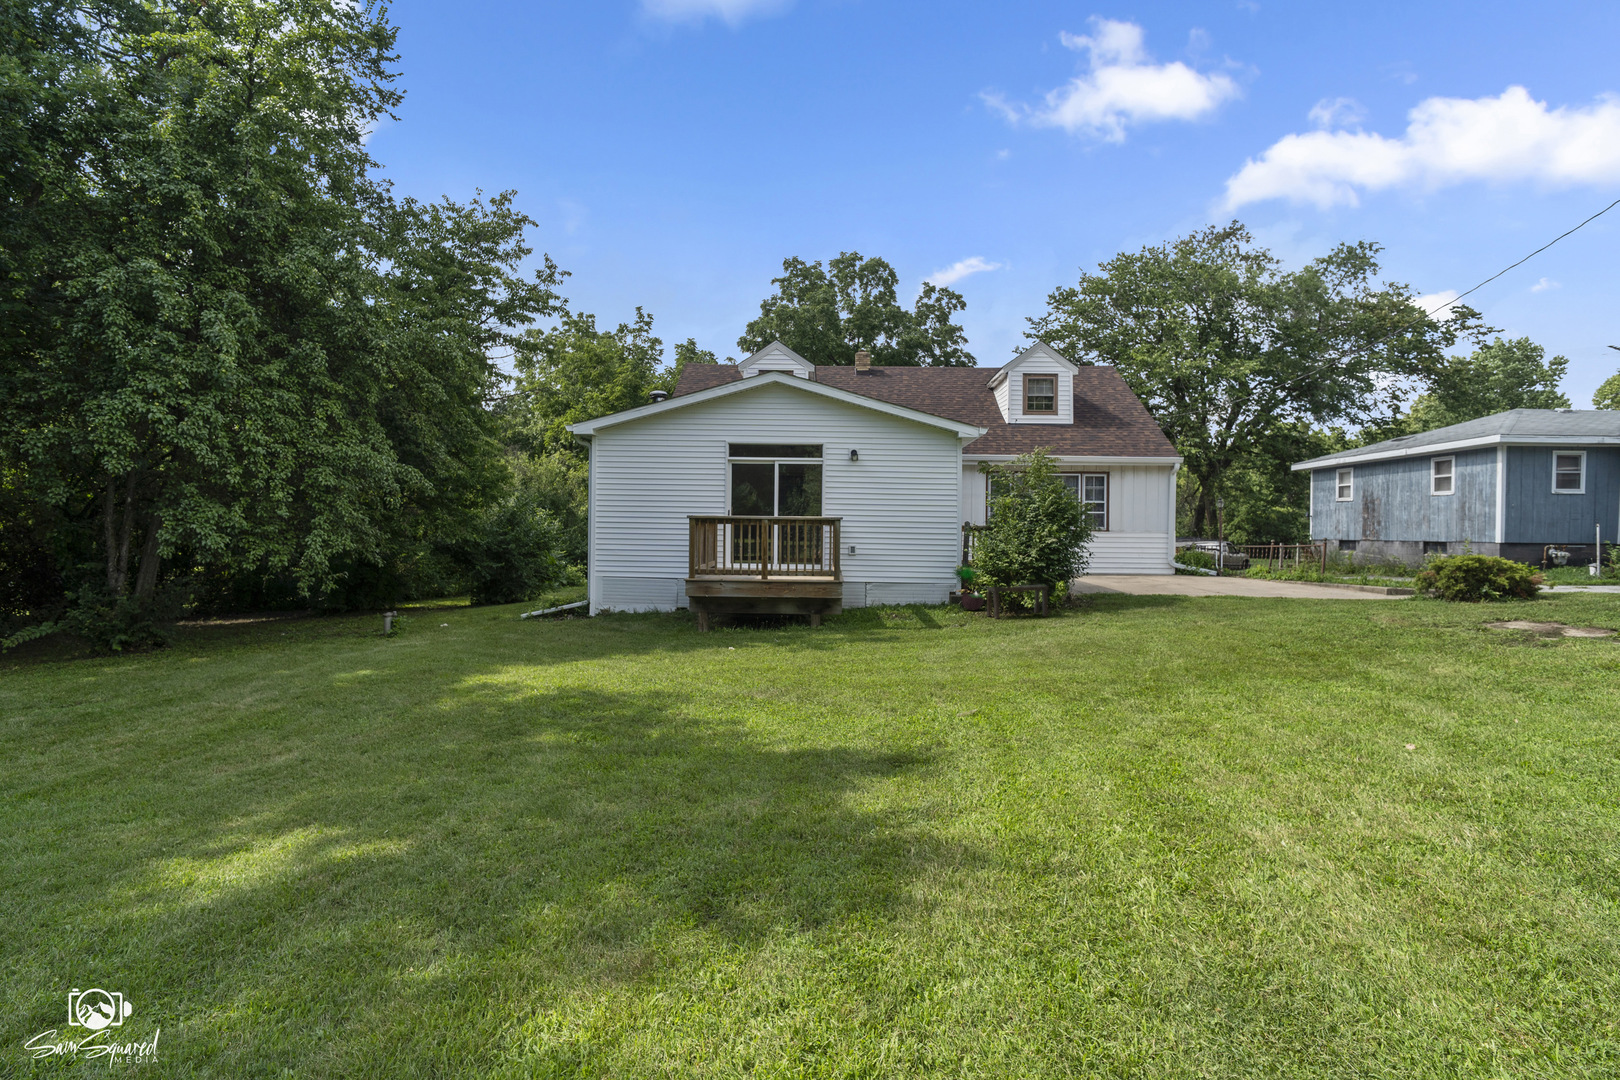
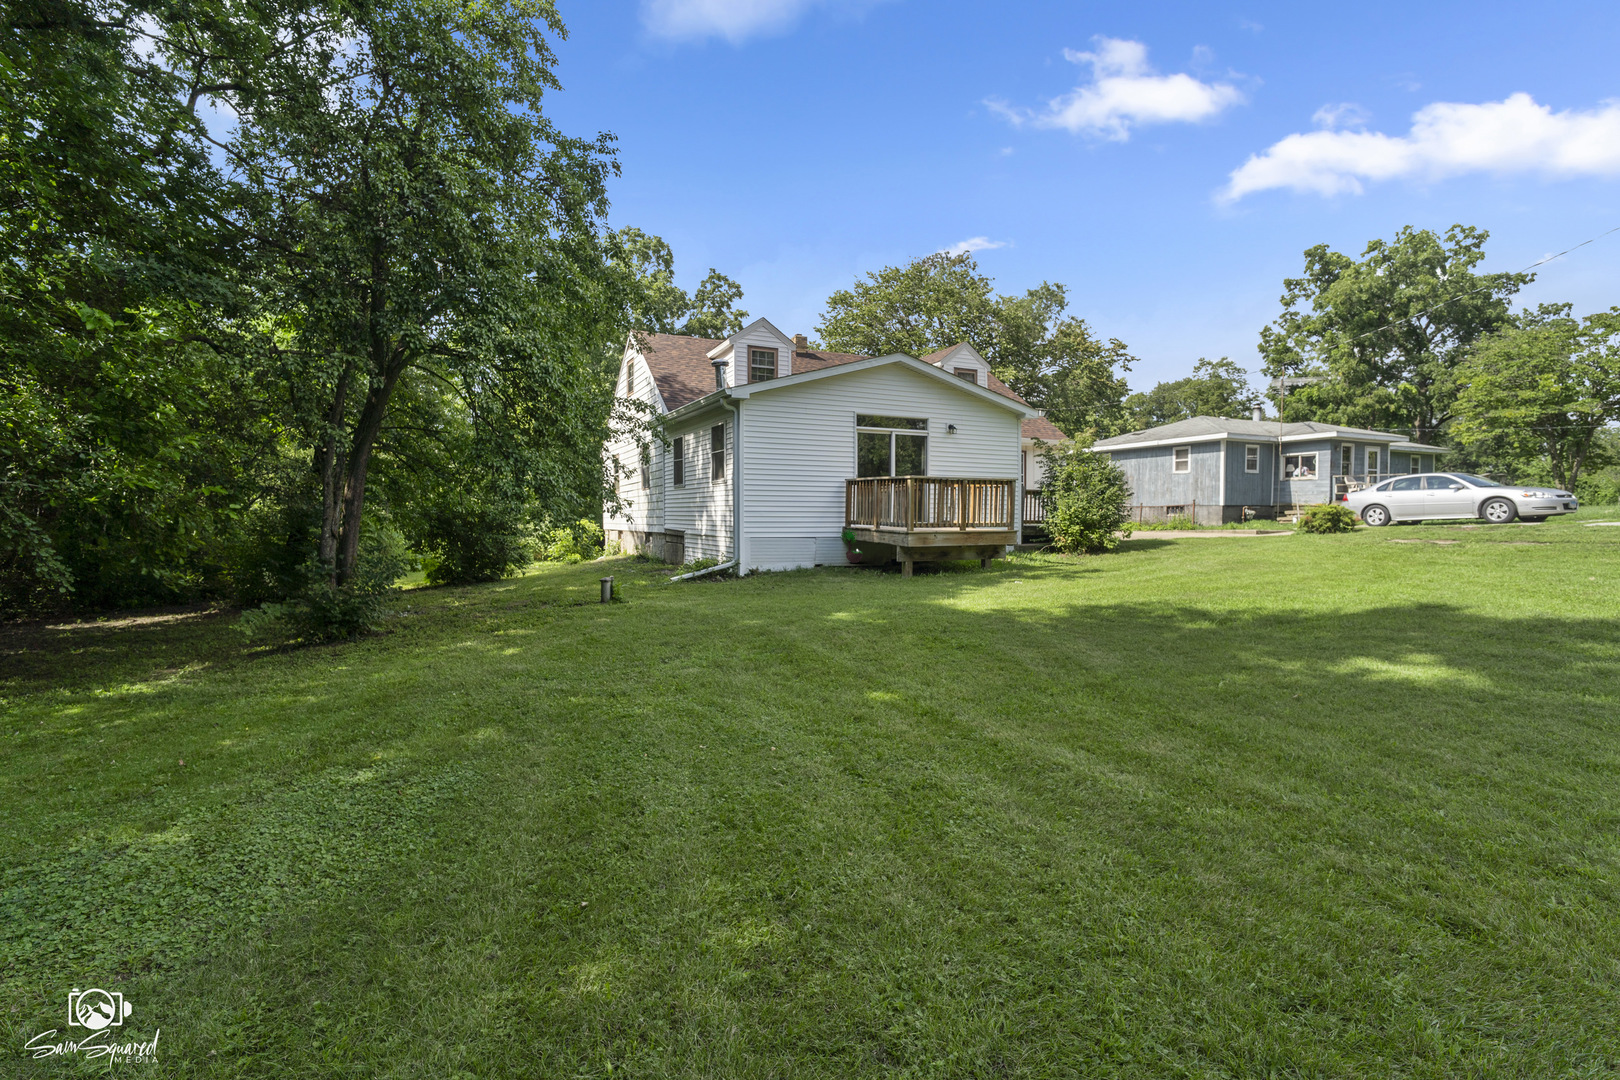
bench: present [987,585,1048,619] -> none [865,545,909,571]

